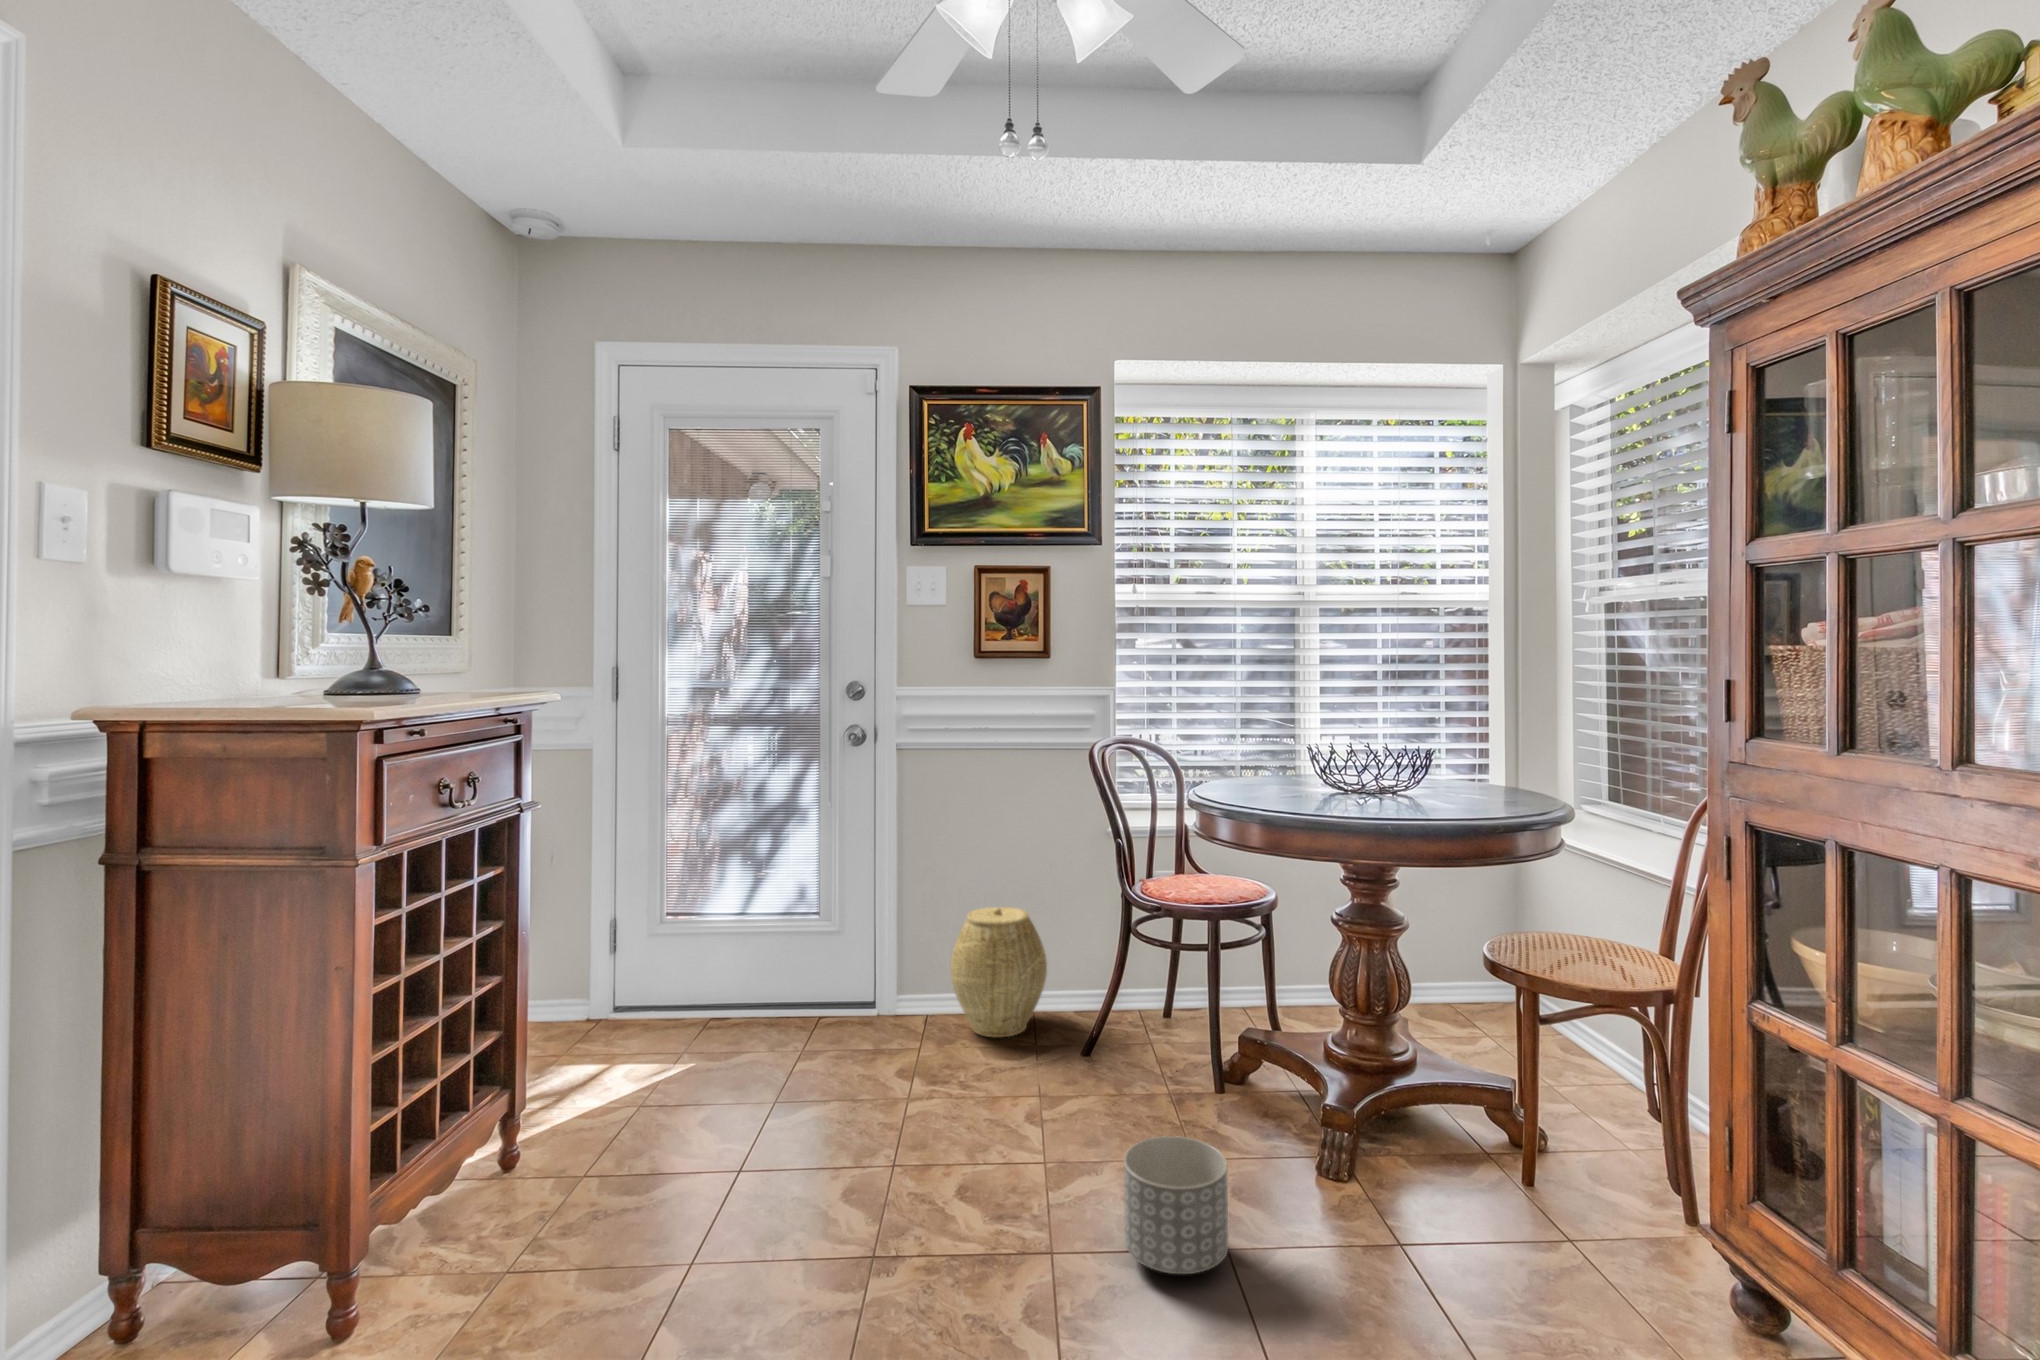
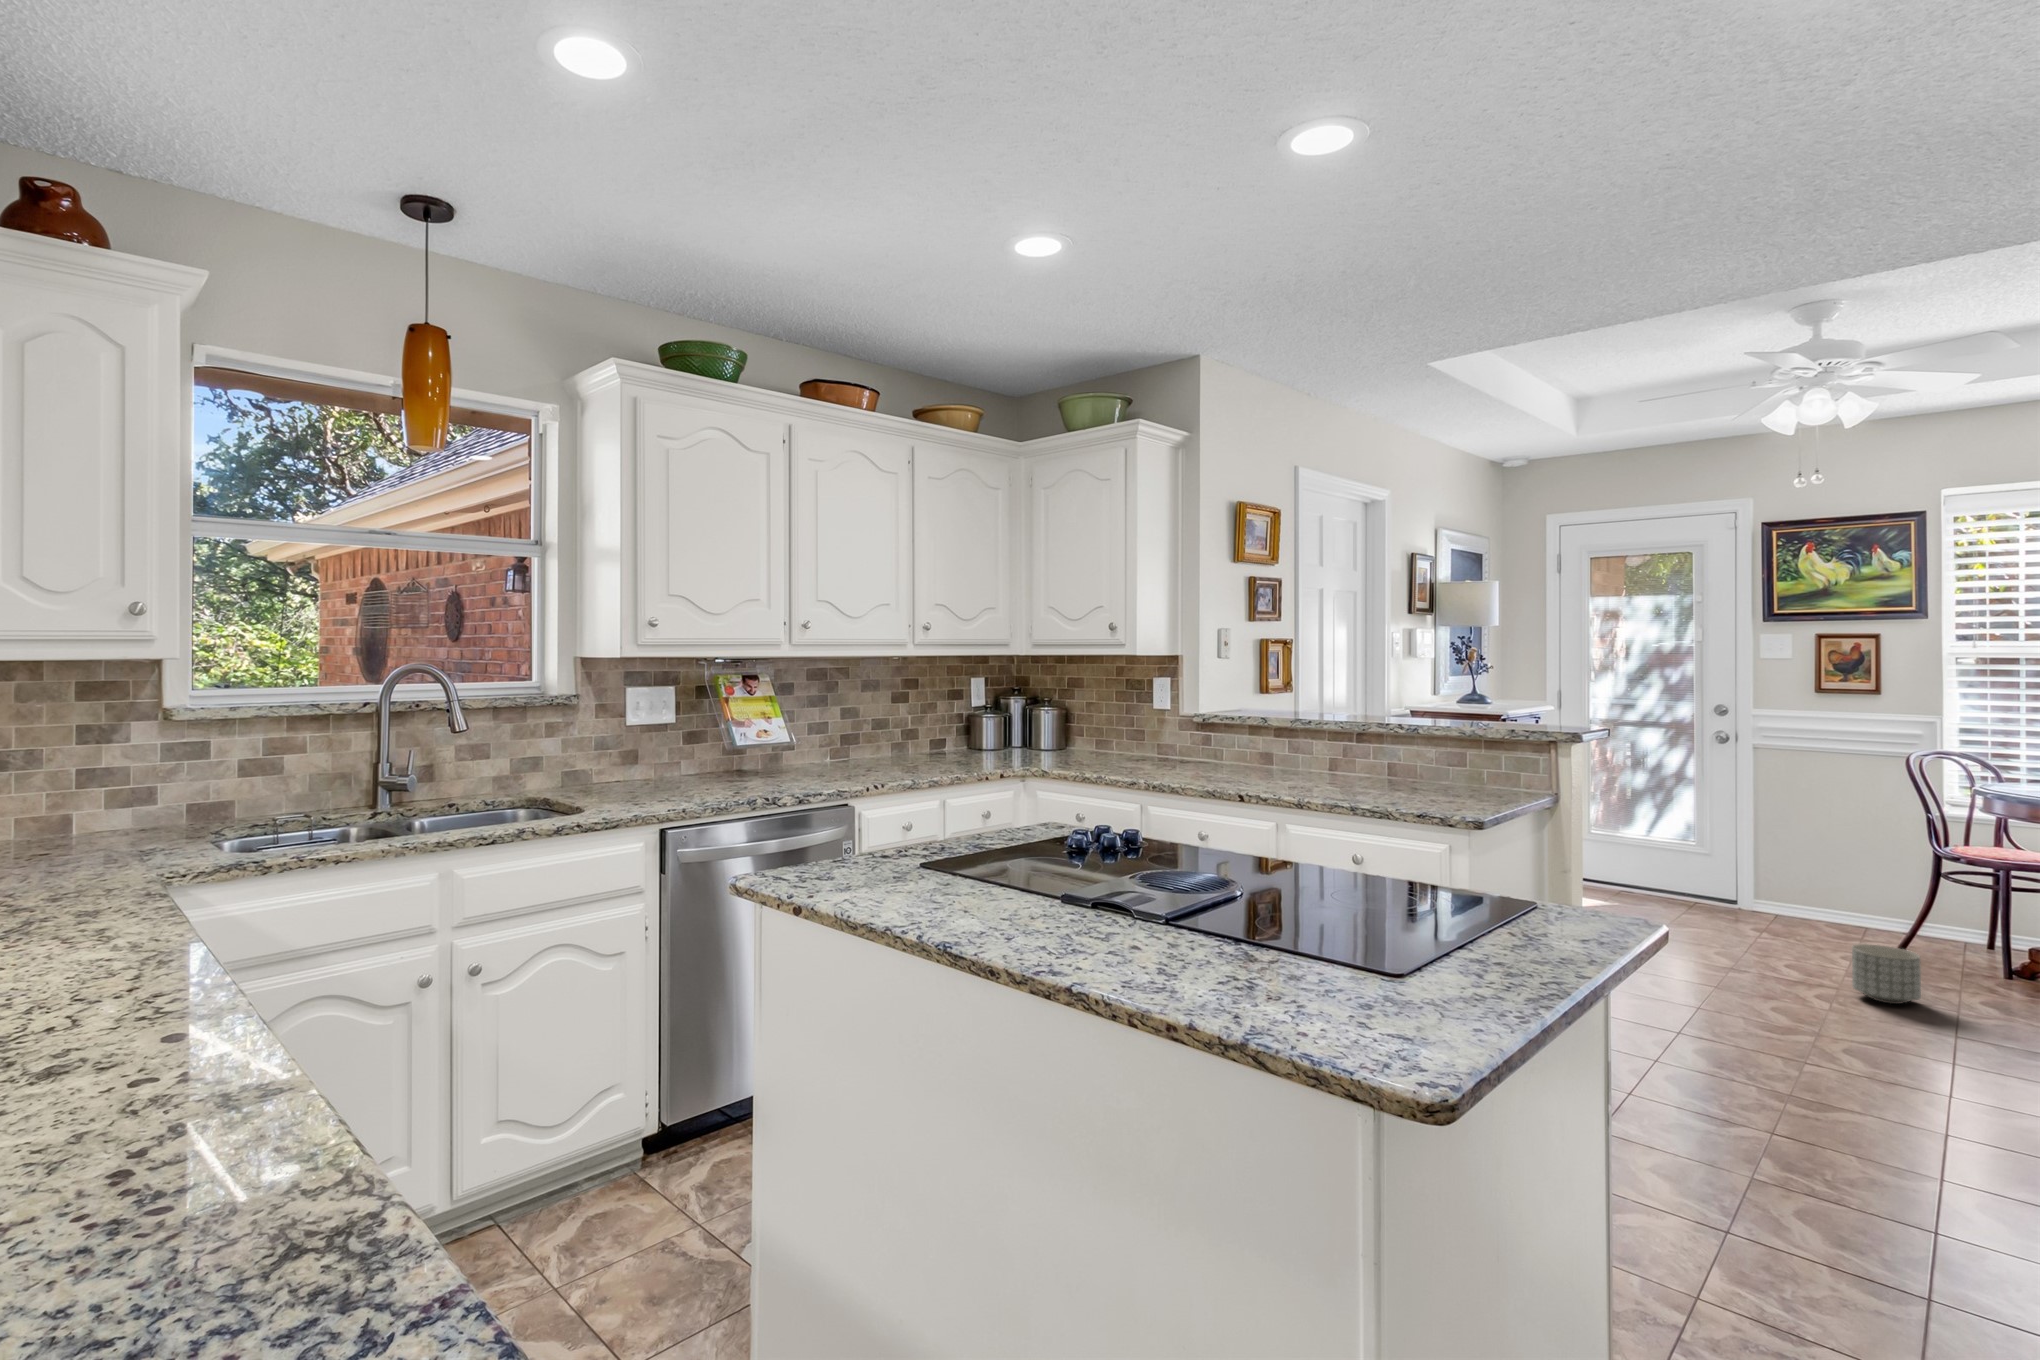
woven basket: present [950,907,1047,1037] -> none [1790,851,1869,931]

